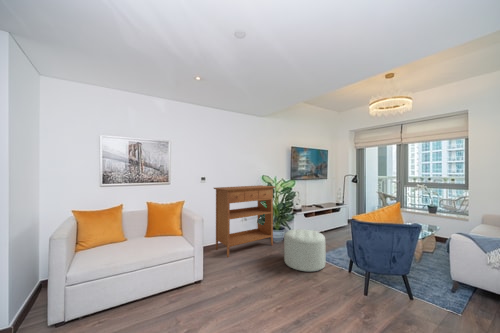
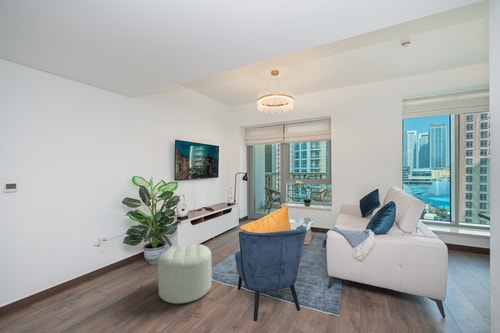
console table: present [214,185,276,257] -> none [38,190,152,309]

